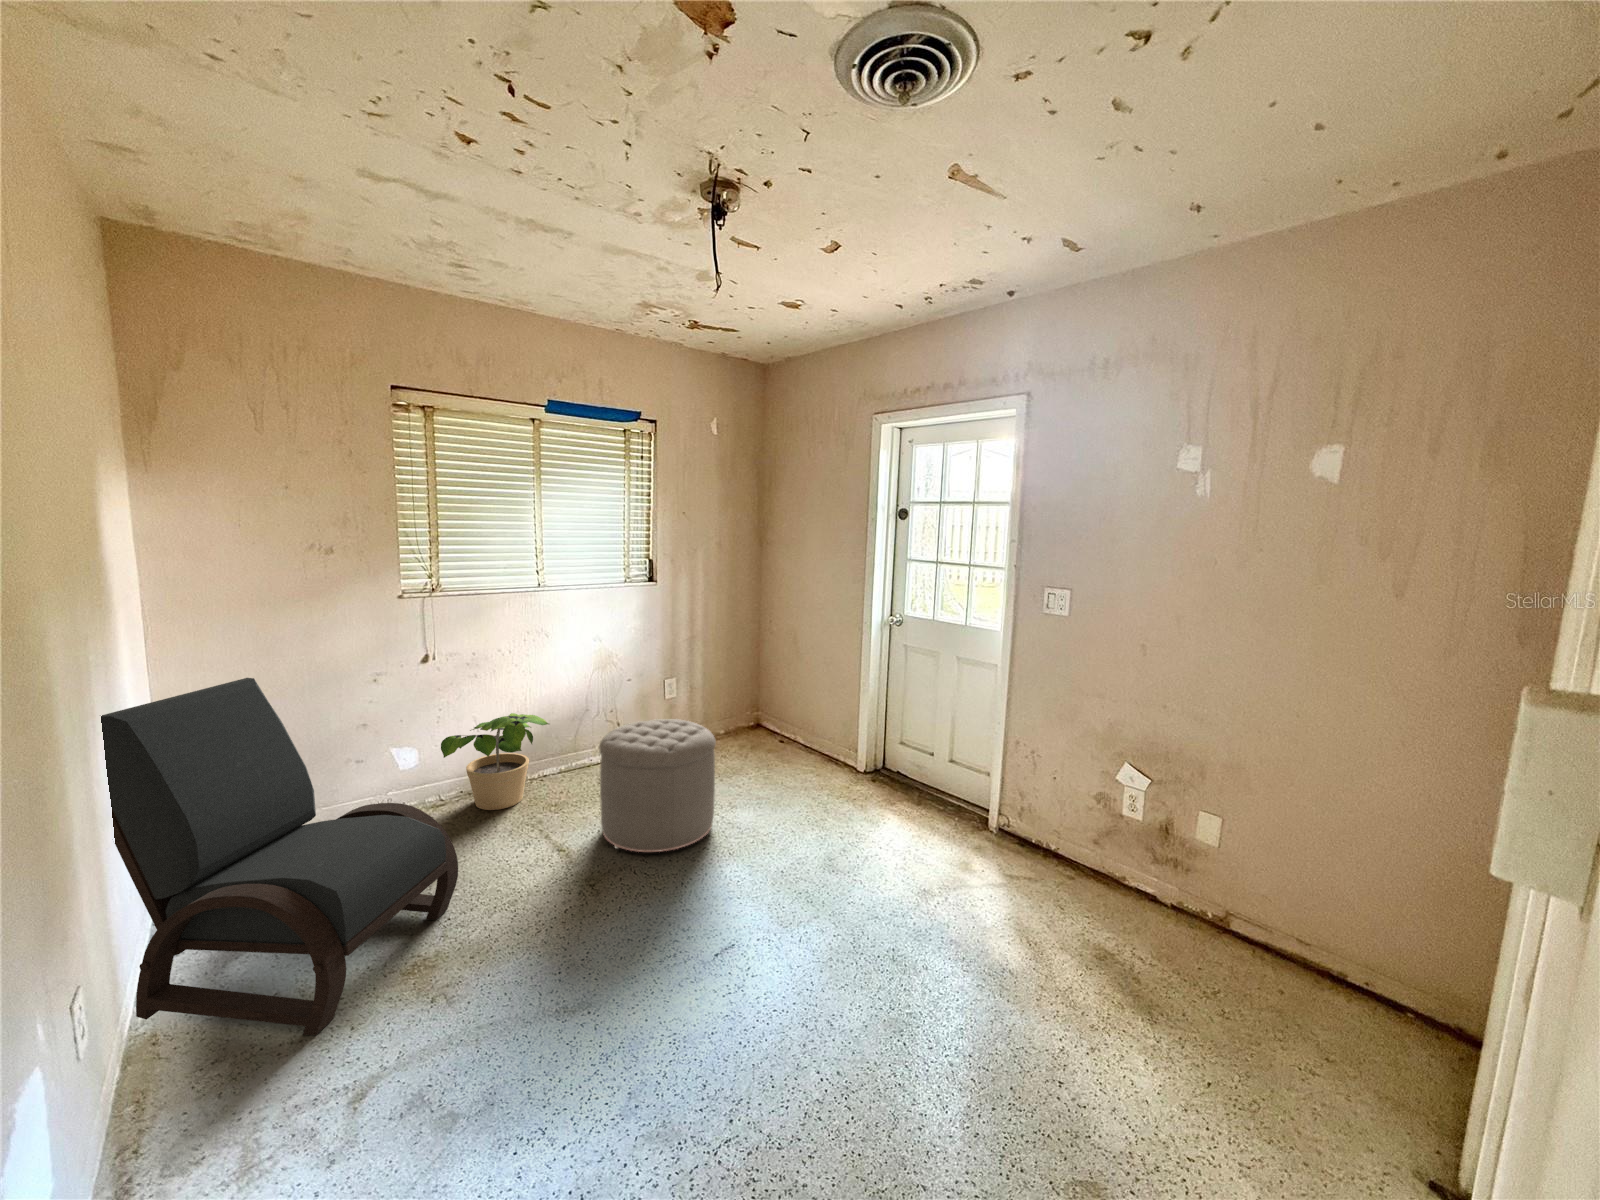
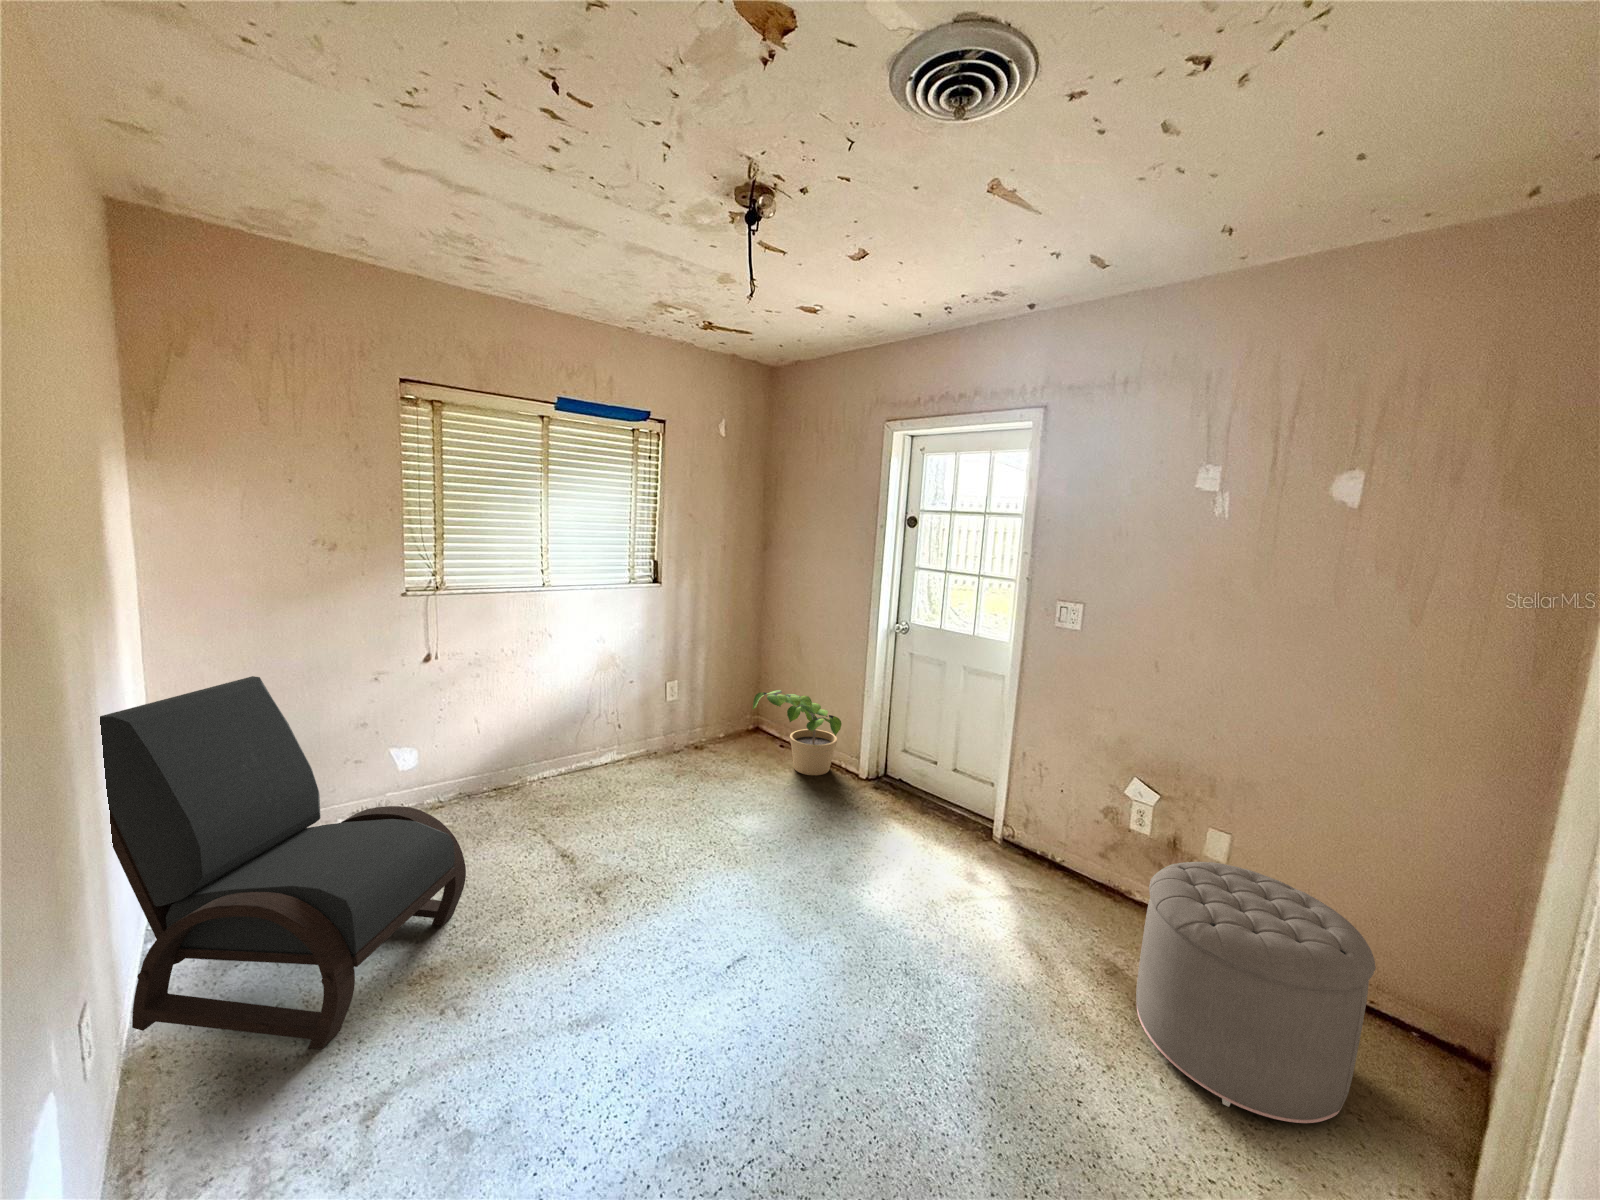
potted plant: present [441,713,549,810] -> present [752,690,842,775]
ottoman: present [599,719,716,852] -> present [1136,862,1376,1123]

